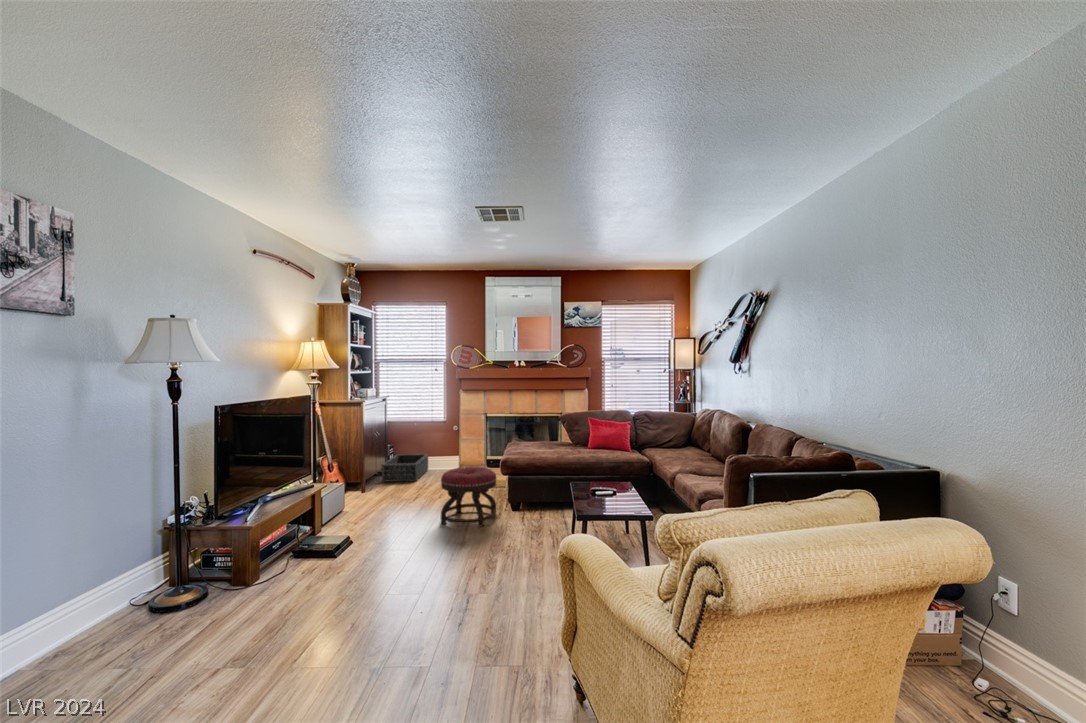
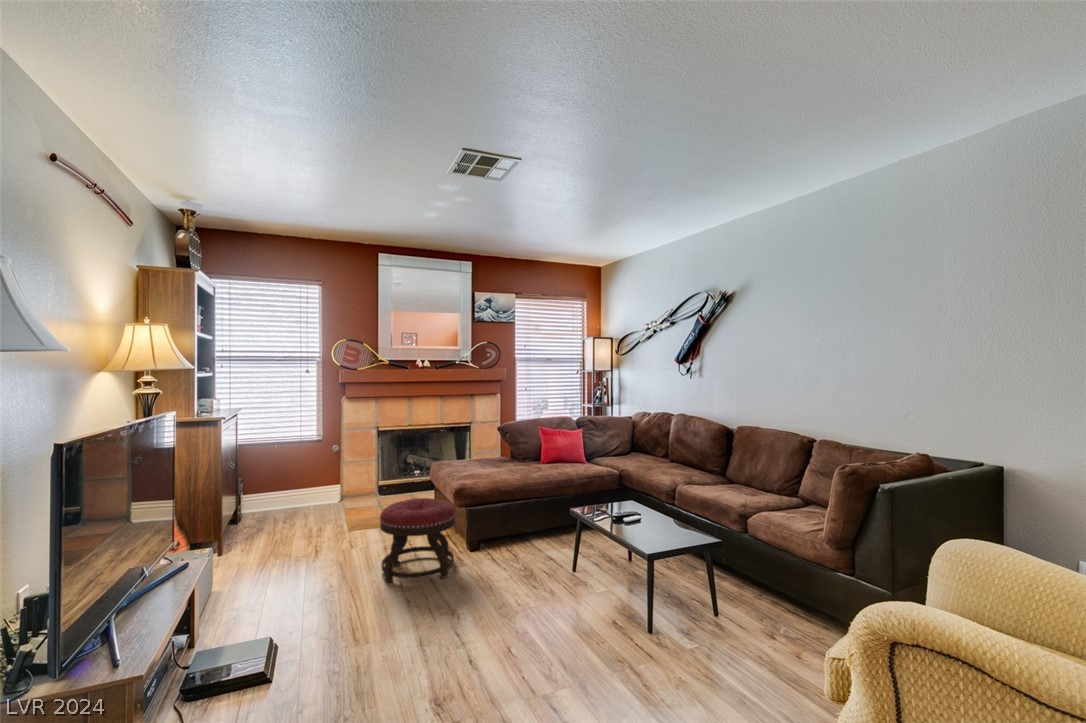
basket: present [382,454,428,481] -> none [237,486,296,531]

